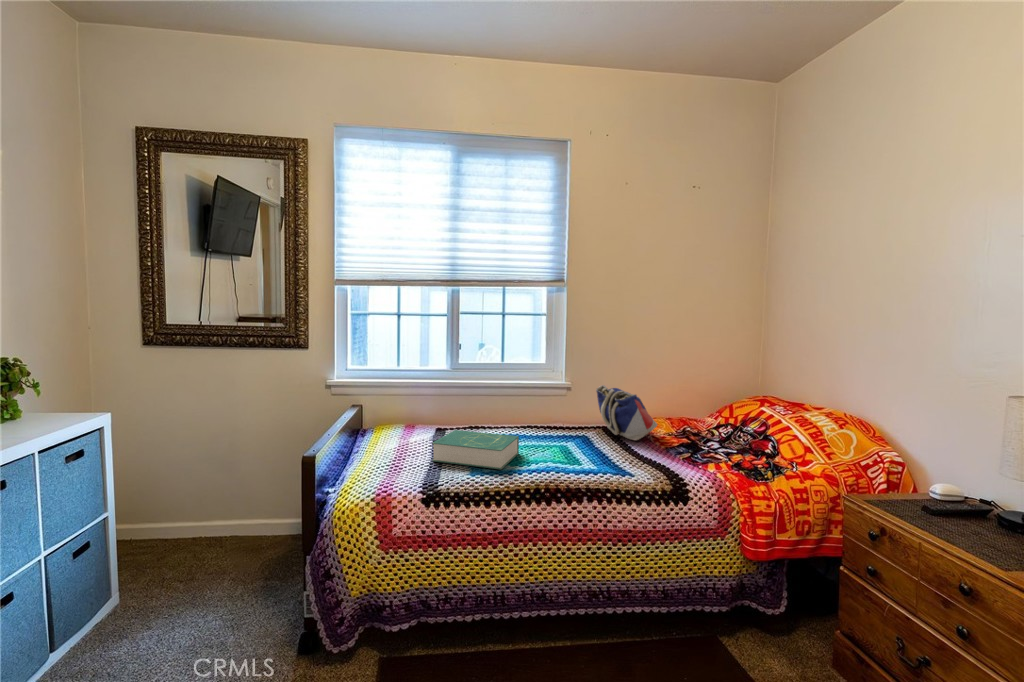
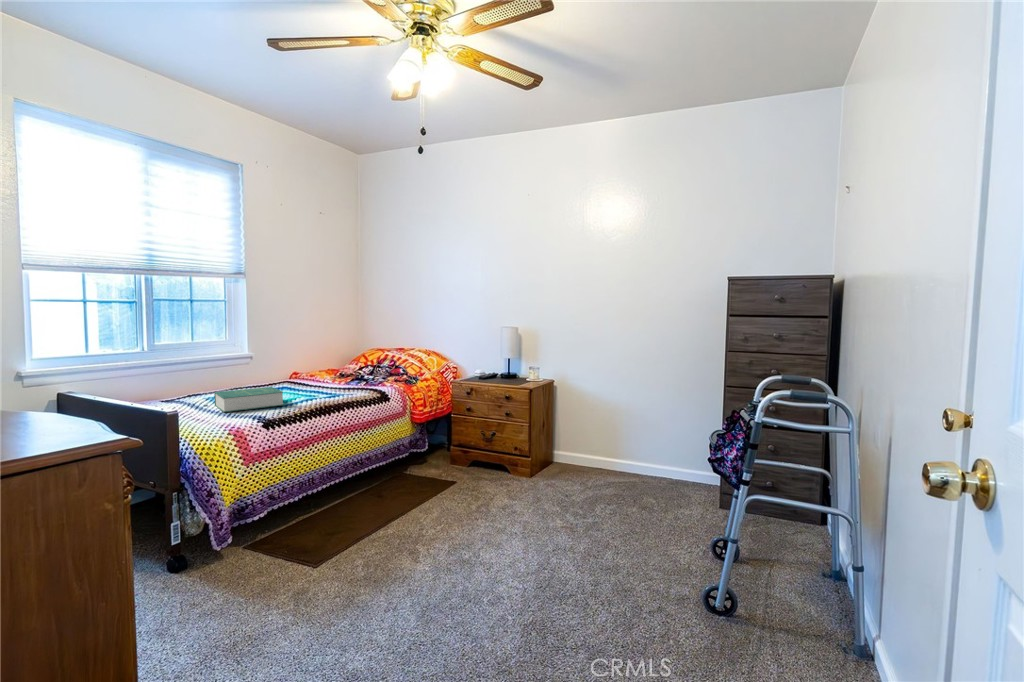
tote bag: present [596,385,657,440] -> none [284,352,337,383]

